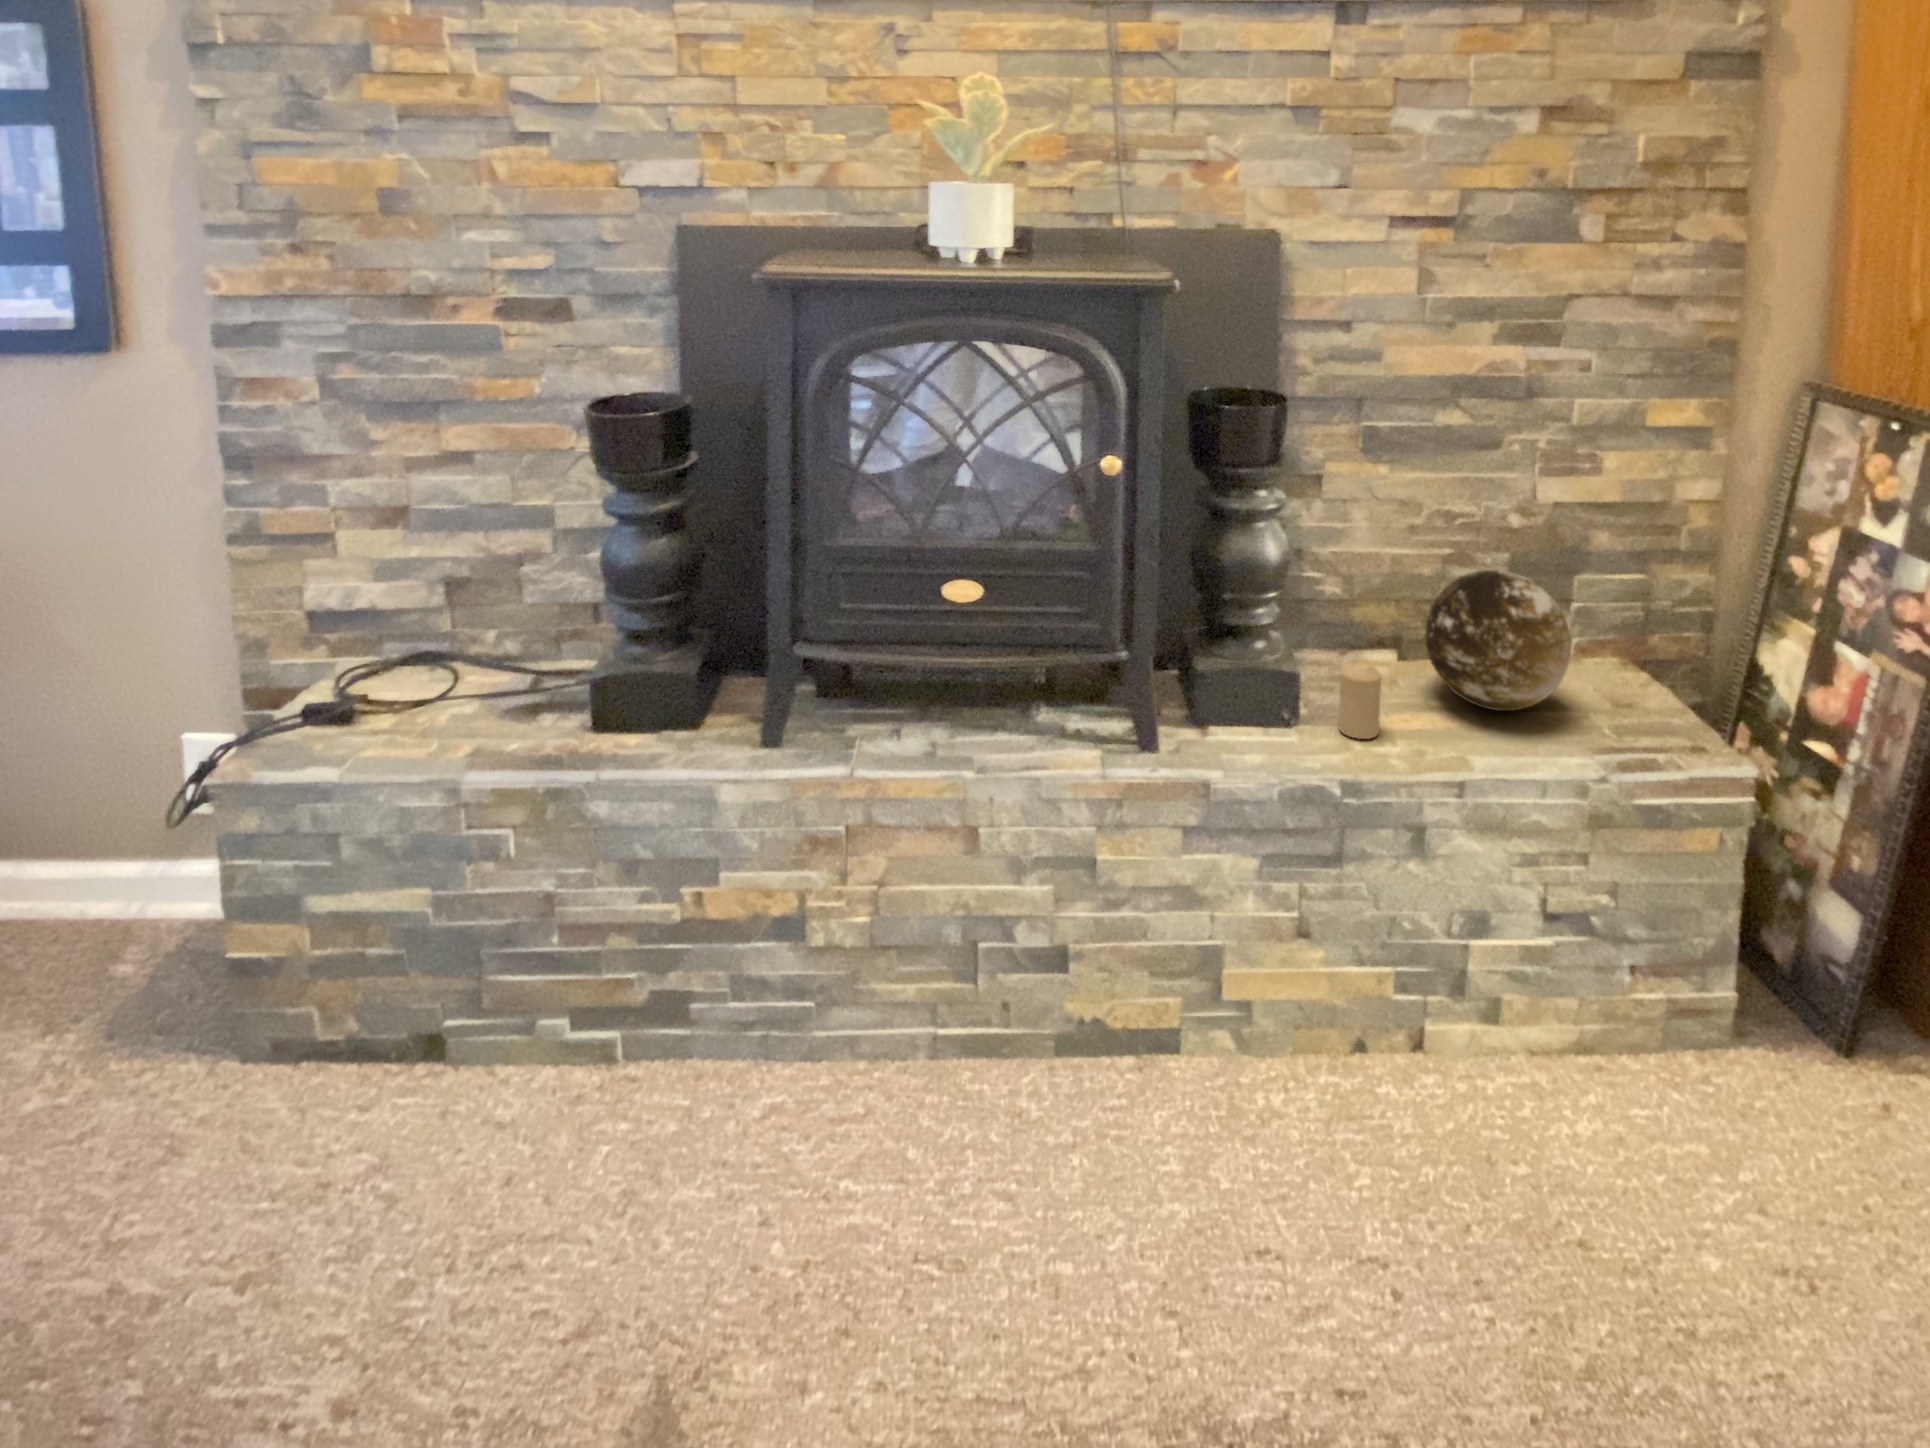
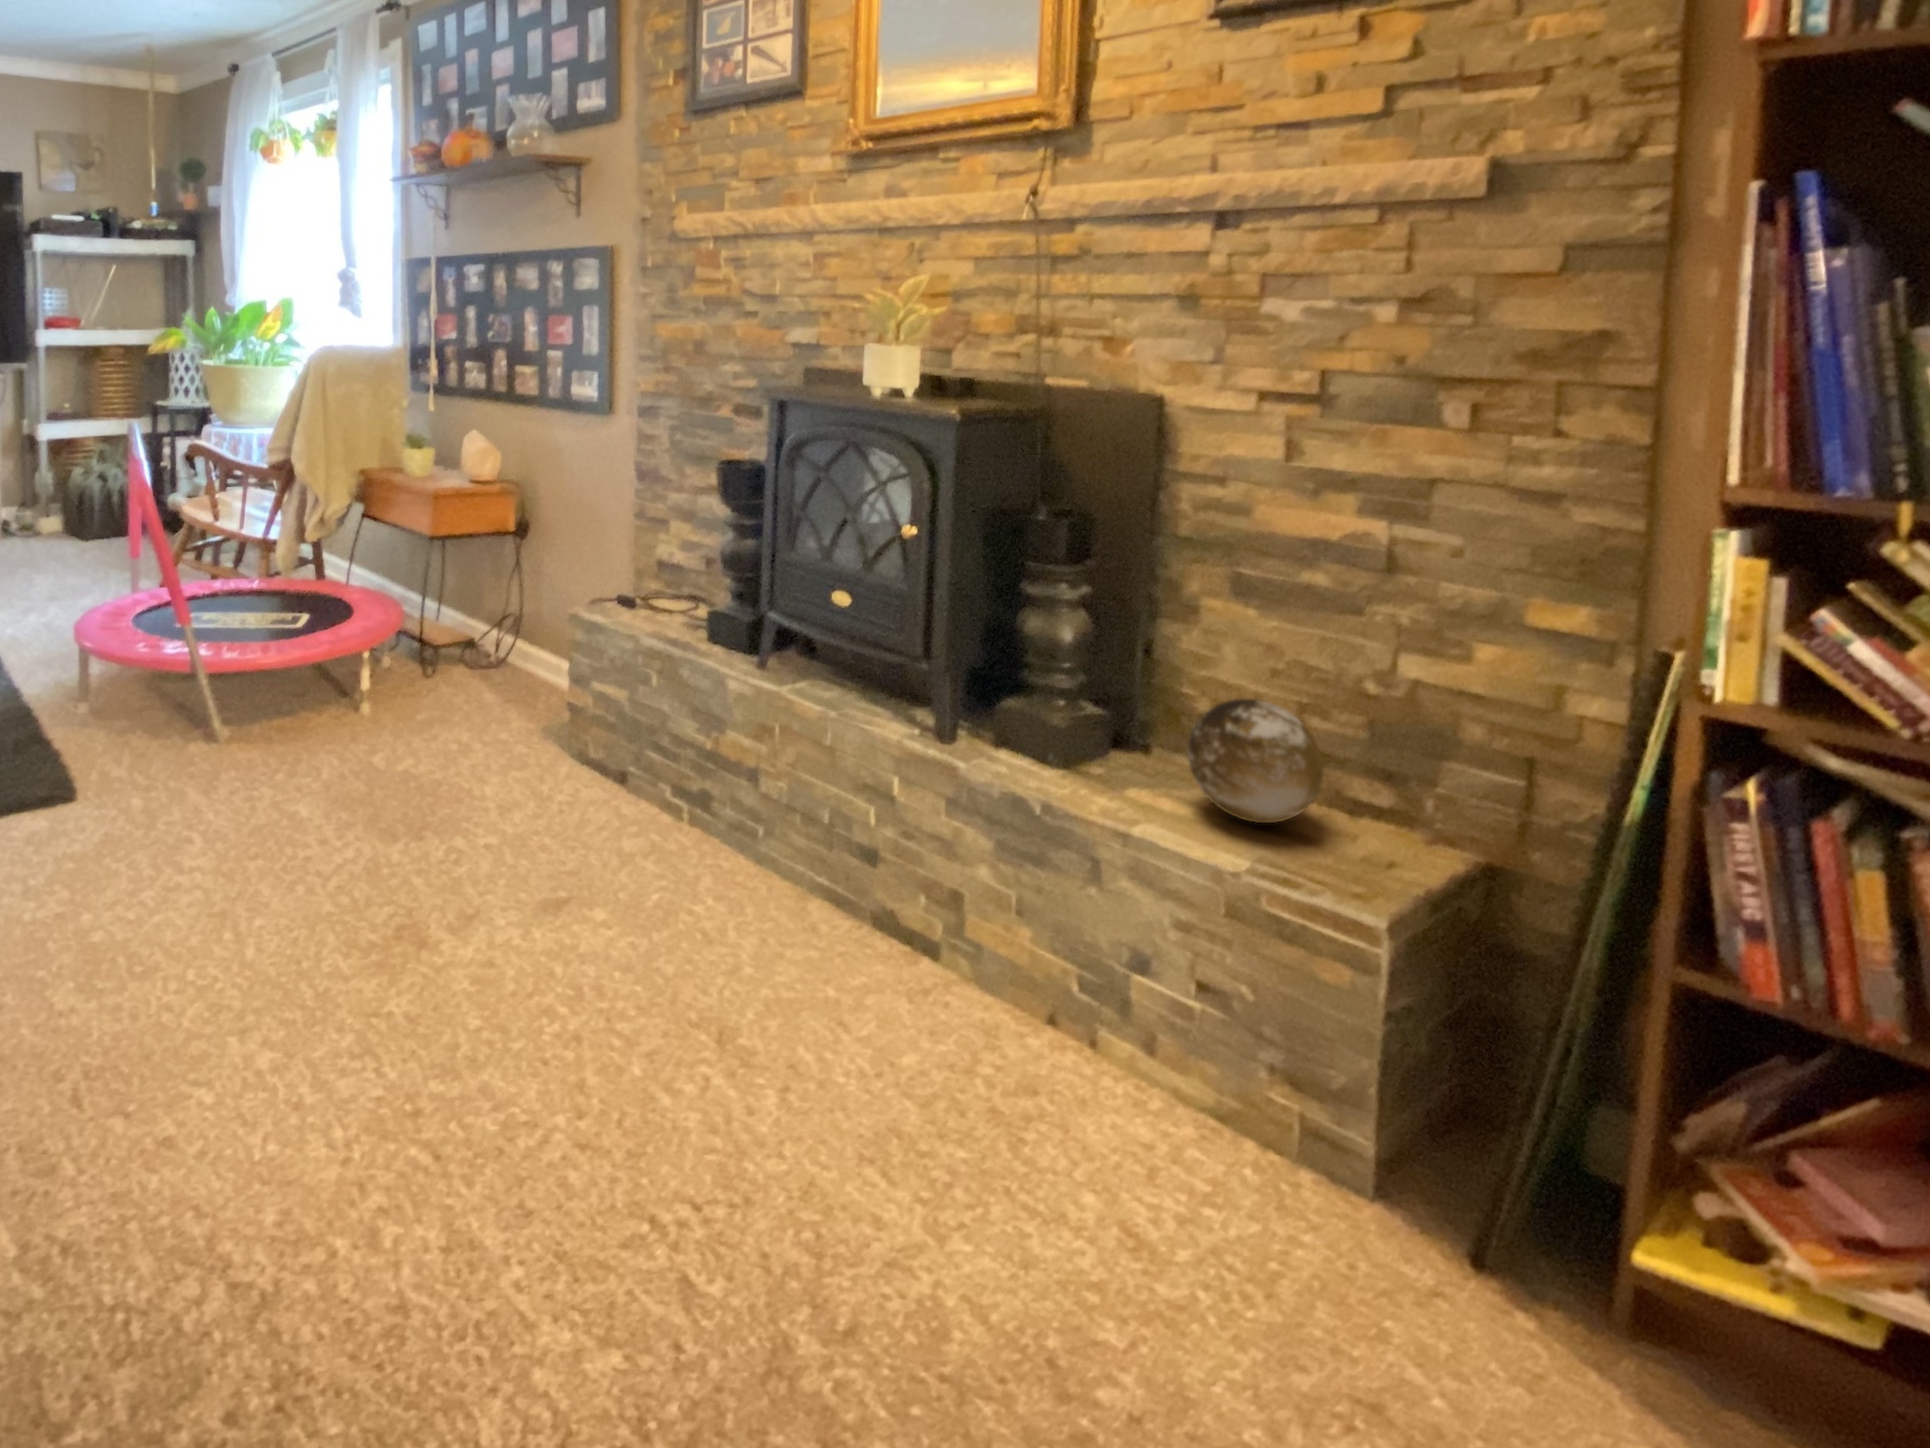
candle: present [1339,660,1381,739] -> none [1087,728,1121,791]

